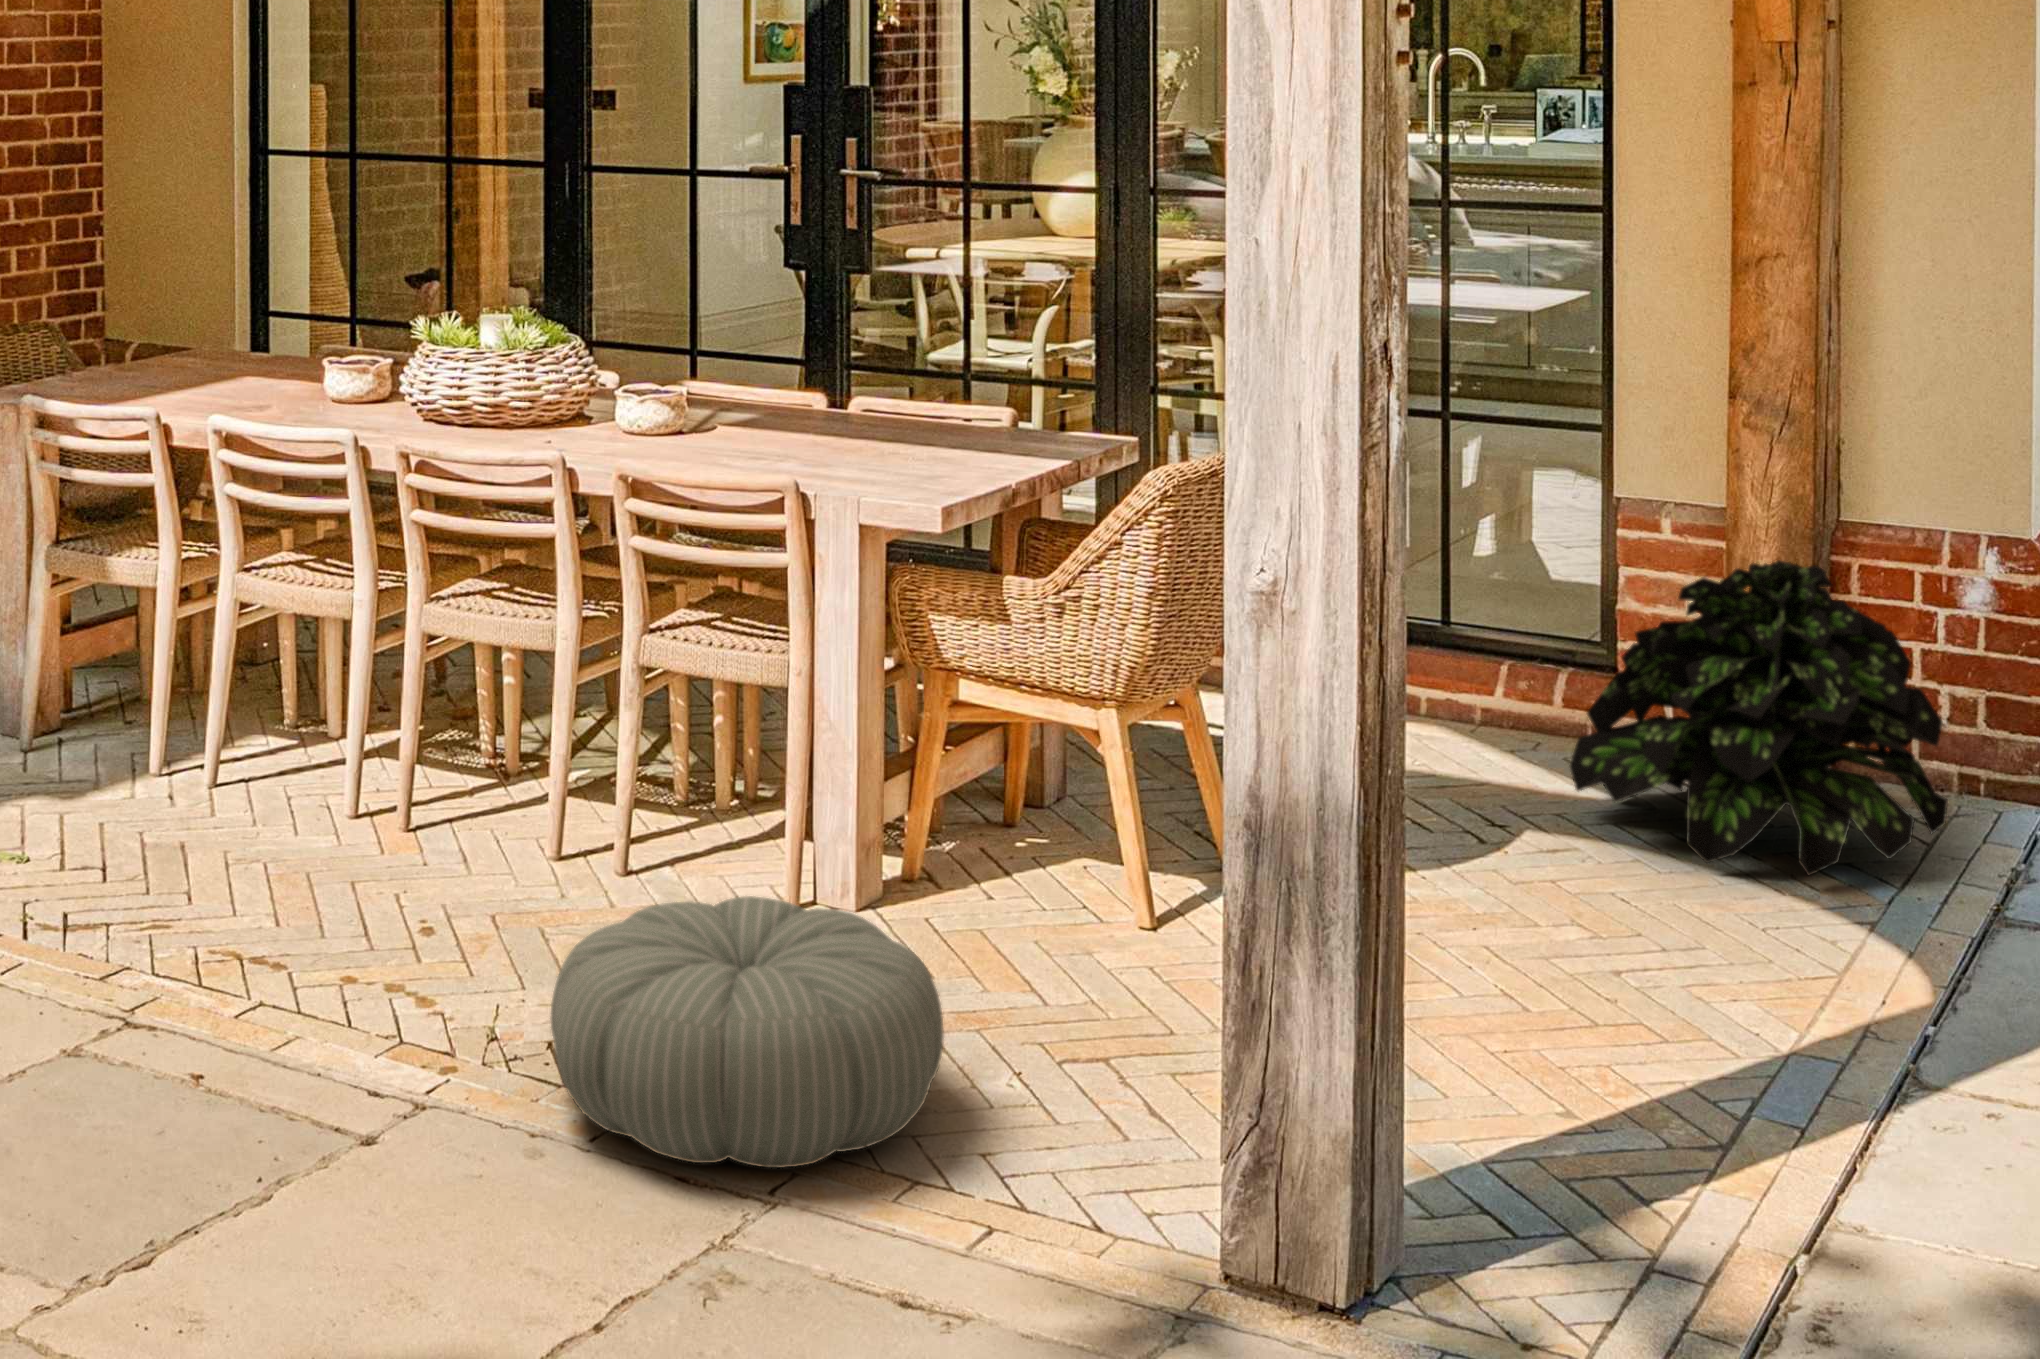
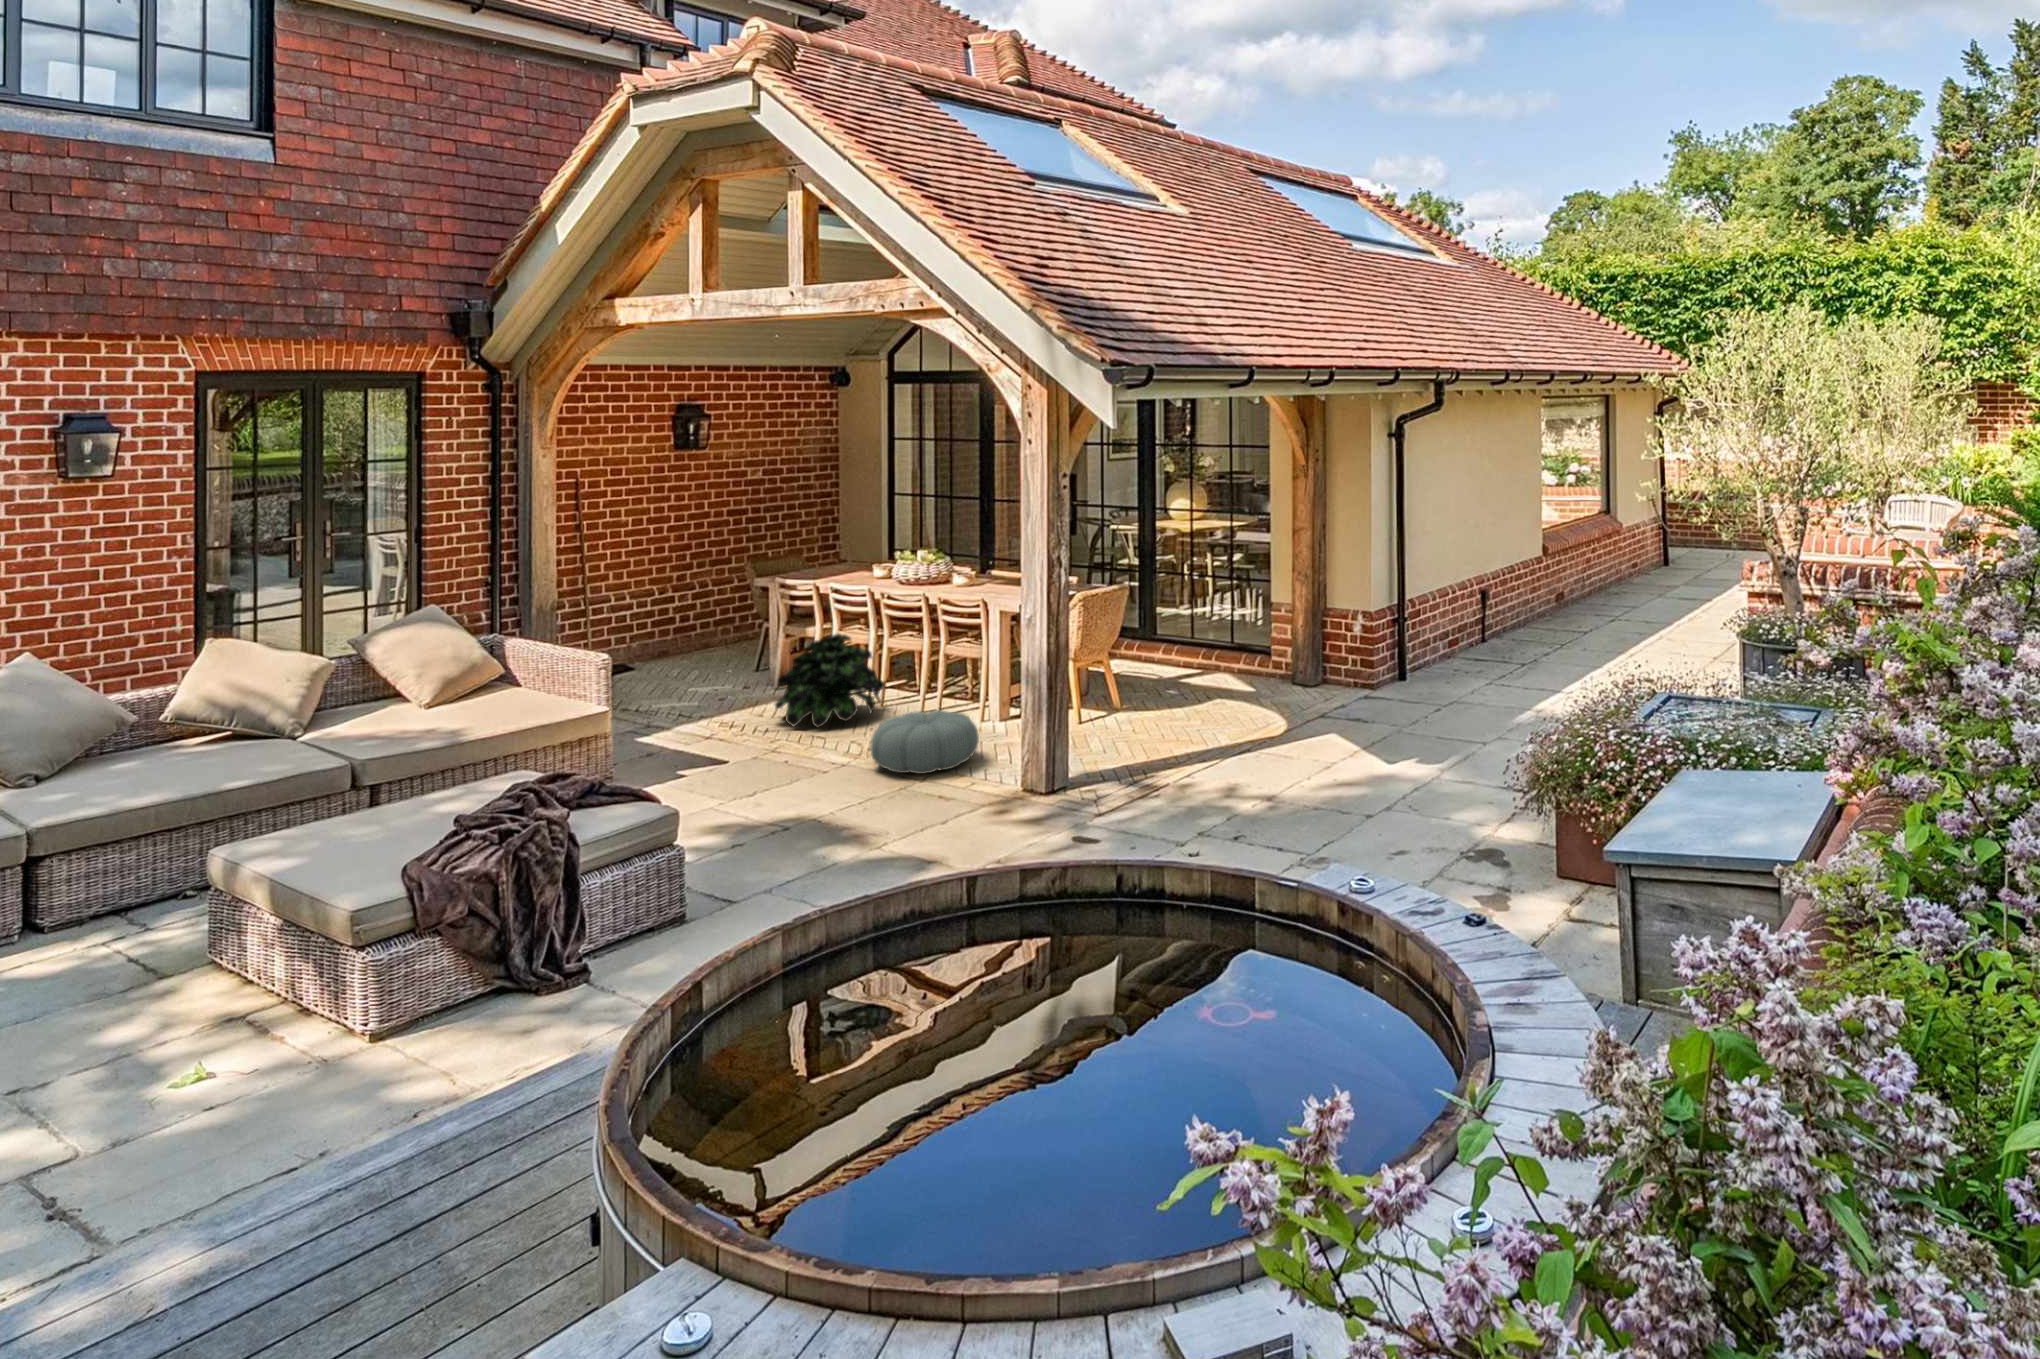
potted plant: present [1570,560,1948,875] -> present [775,634,886,727]

